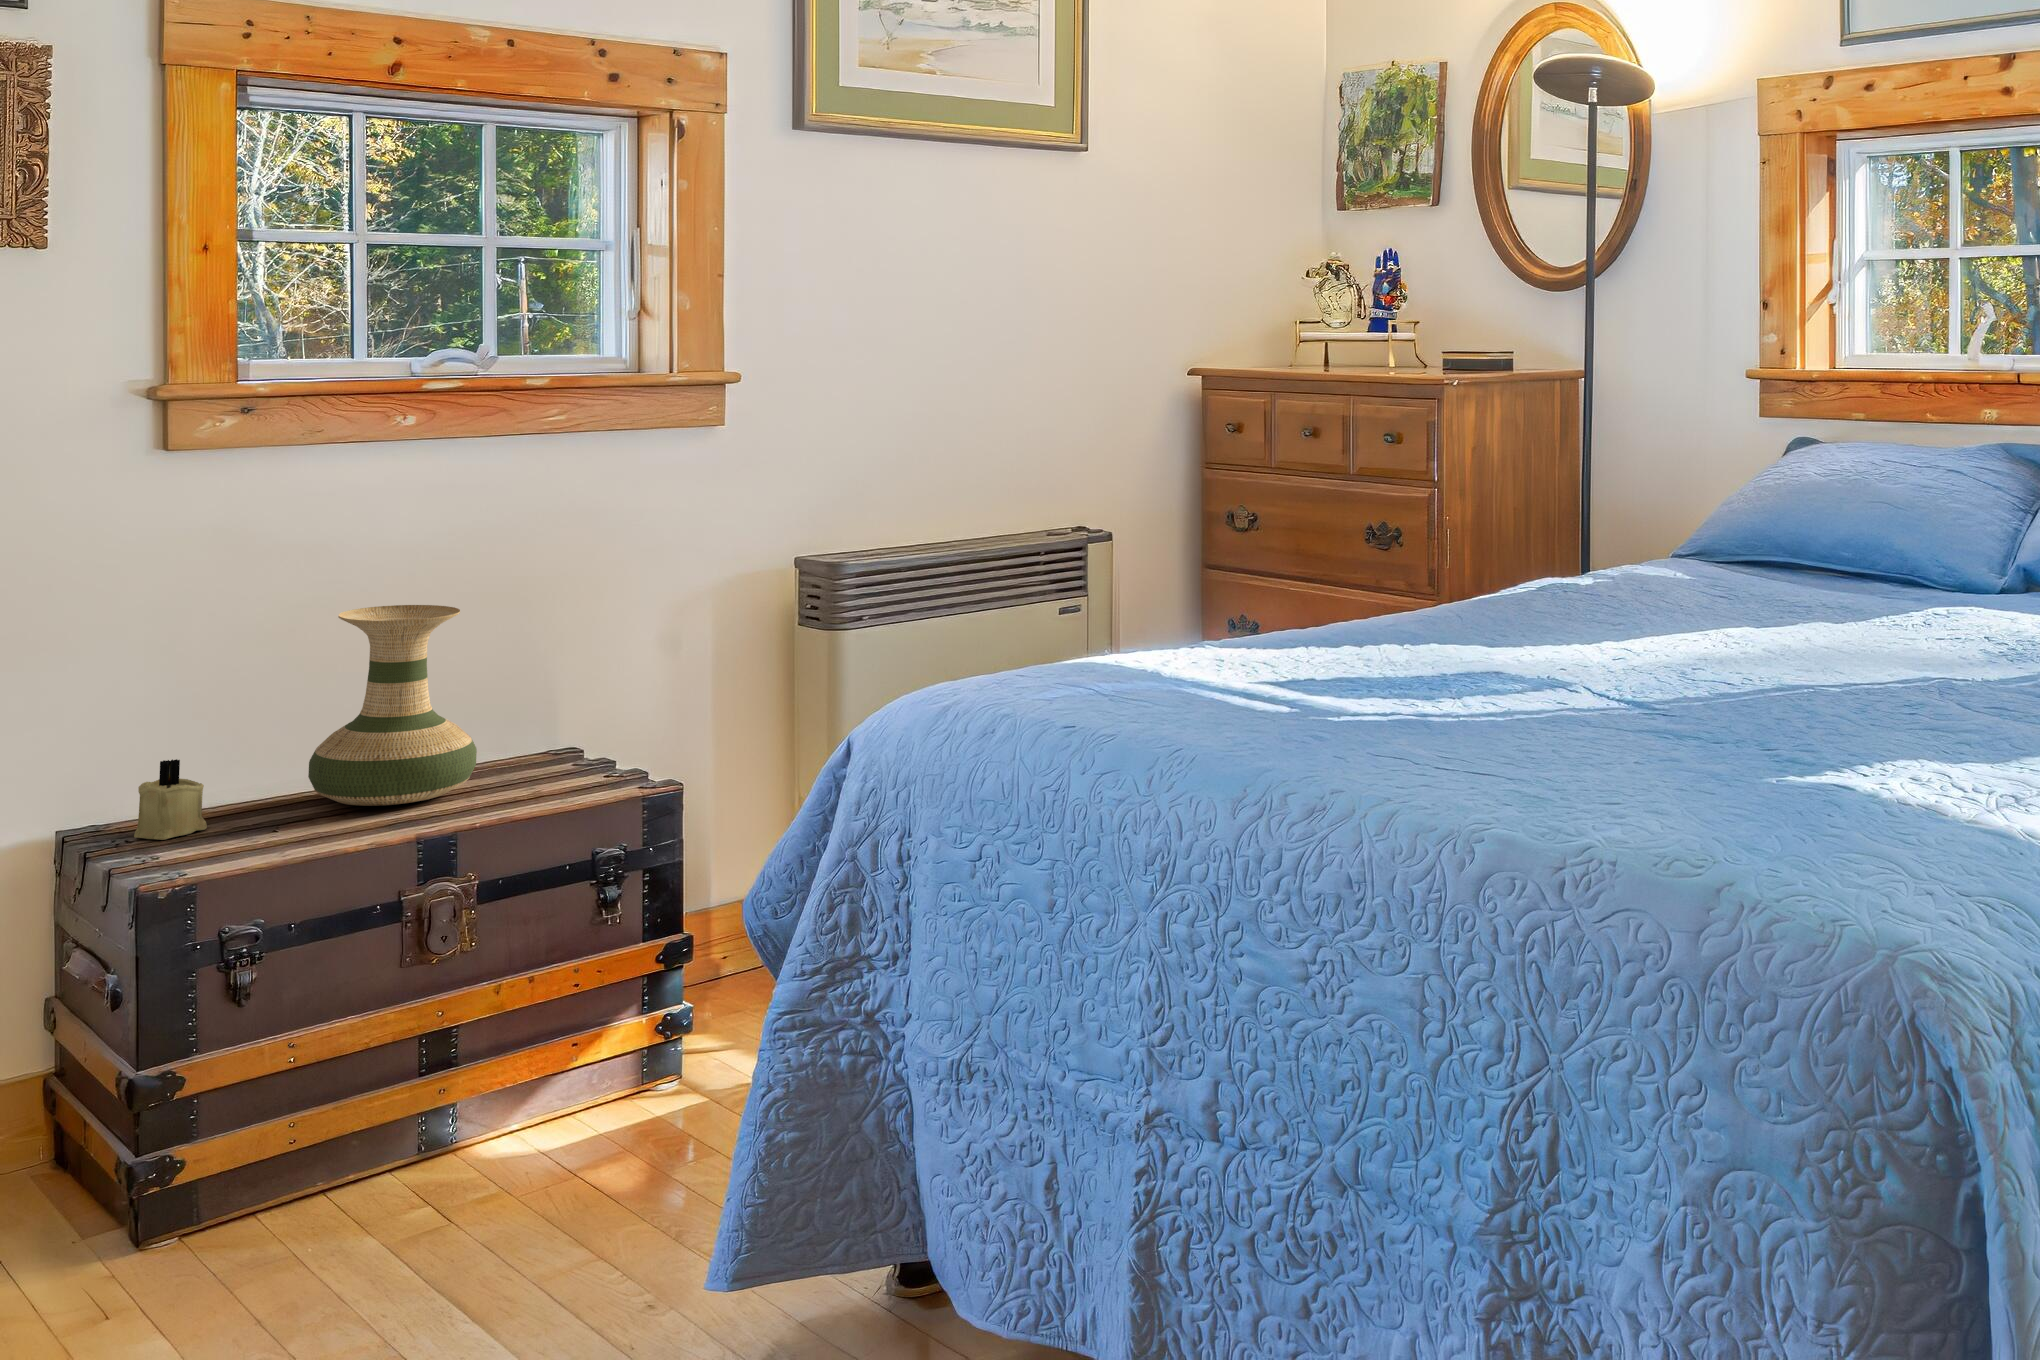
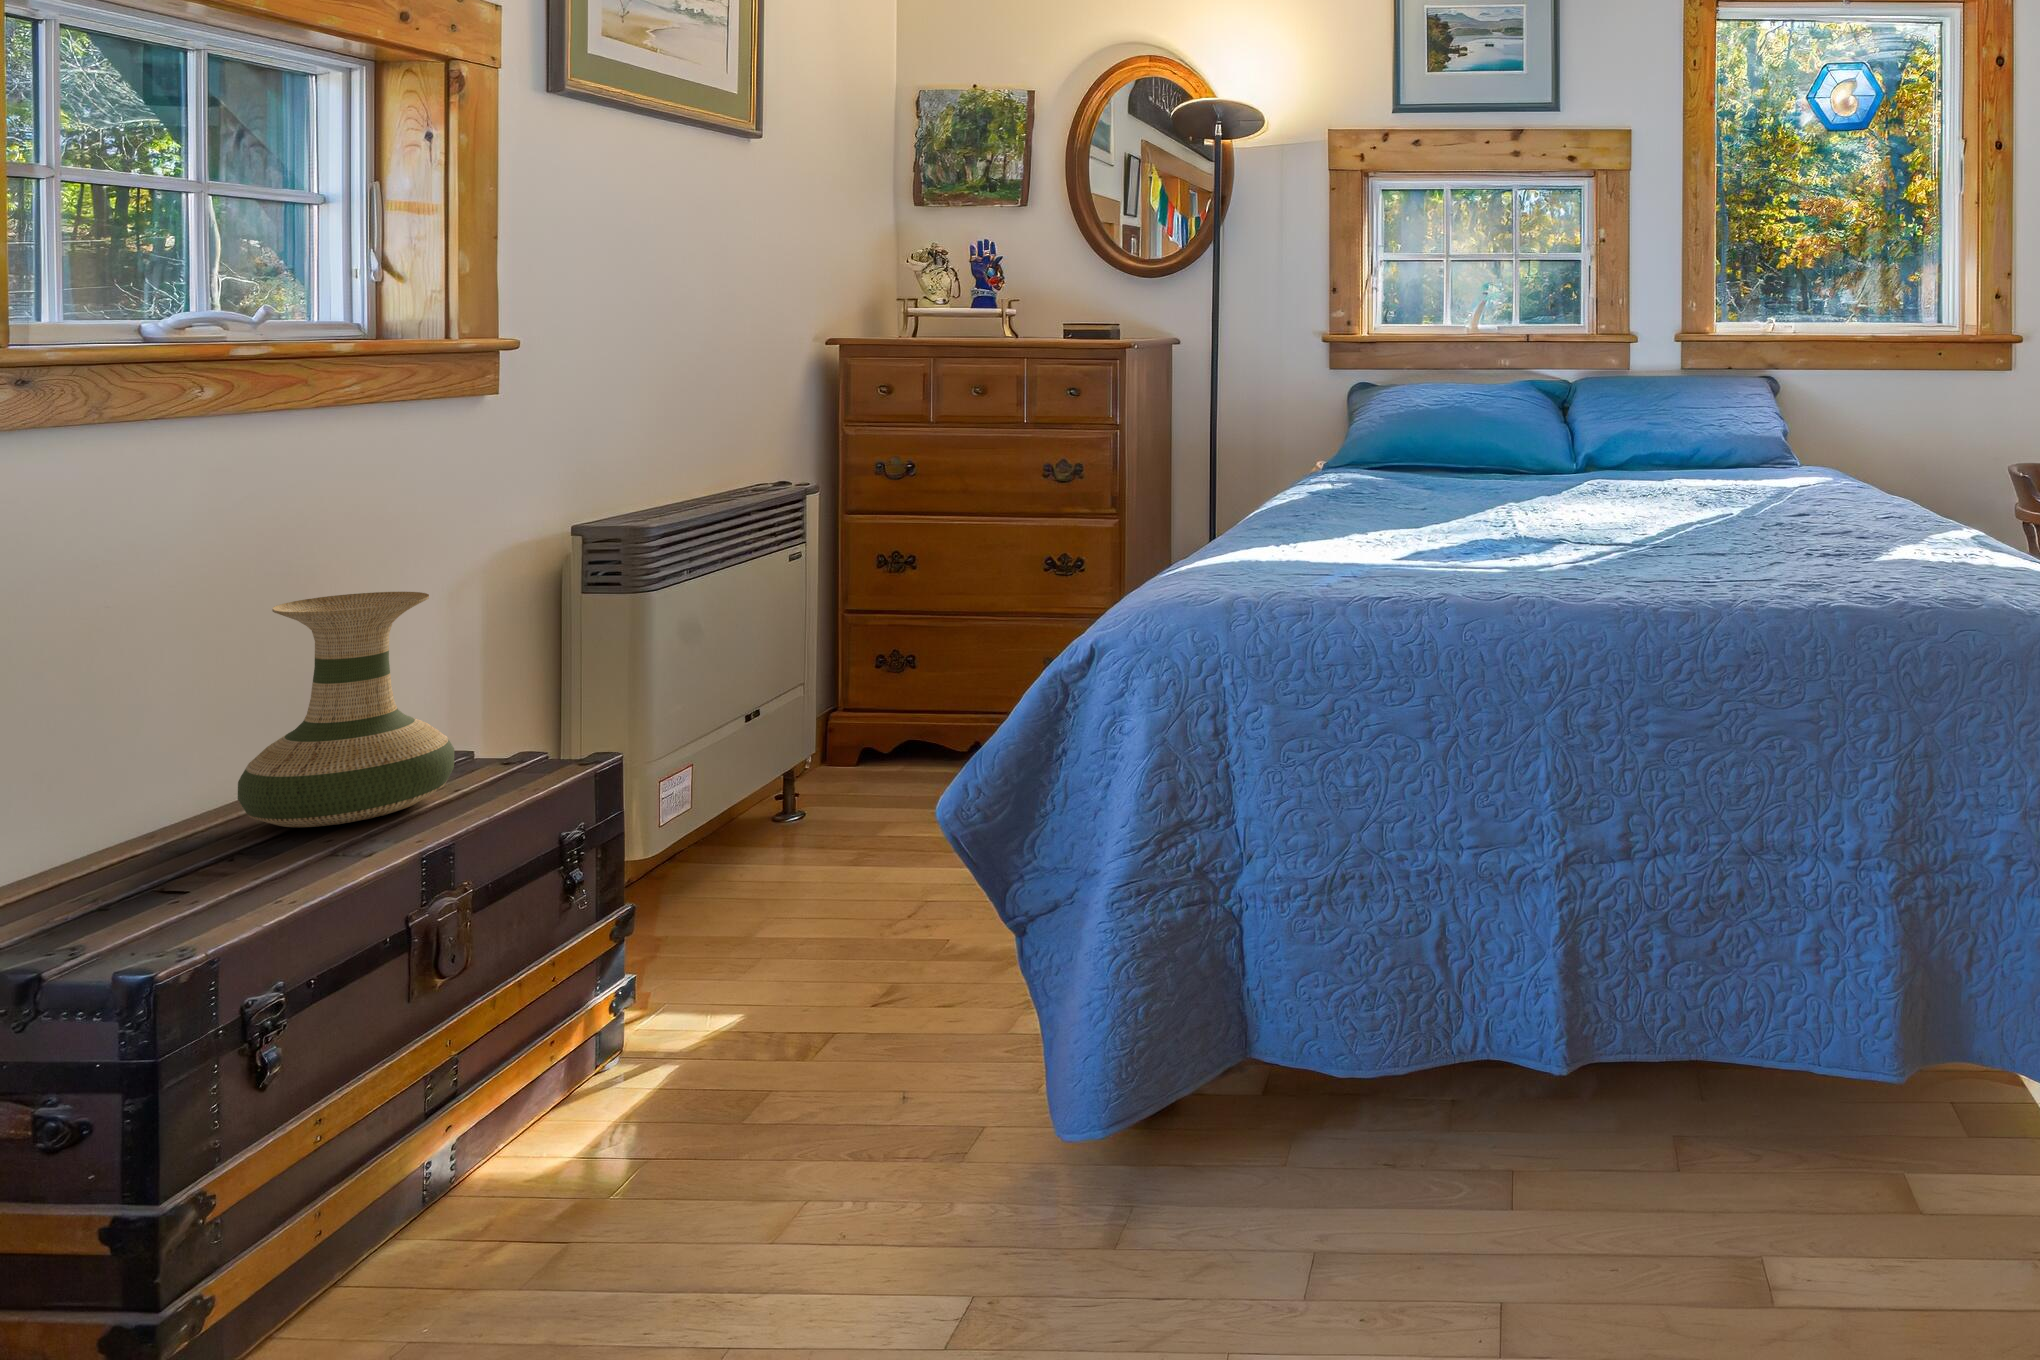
candle: present [134,759,207,840] -> none [94,806,192,912]

